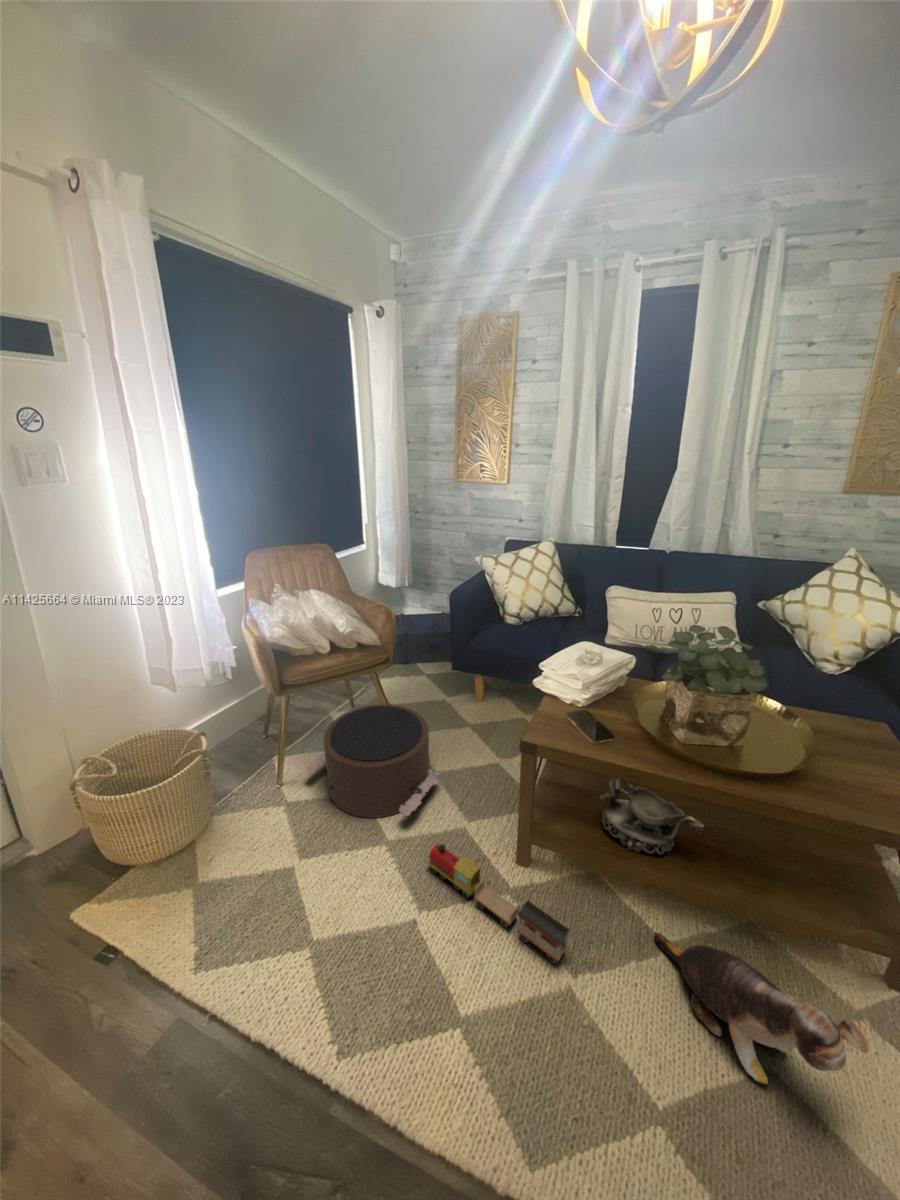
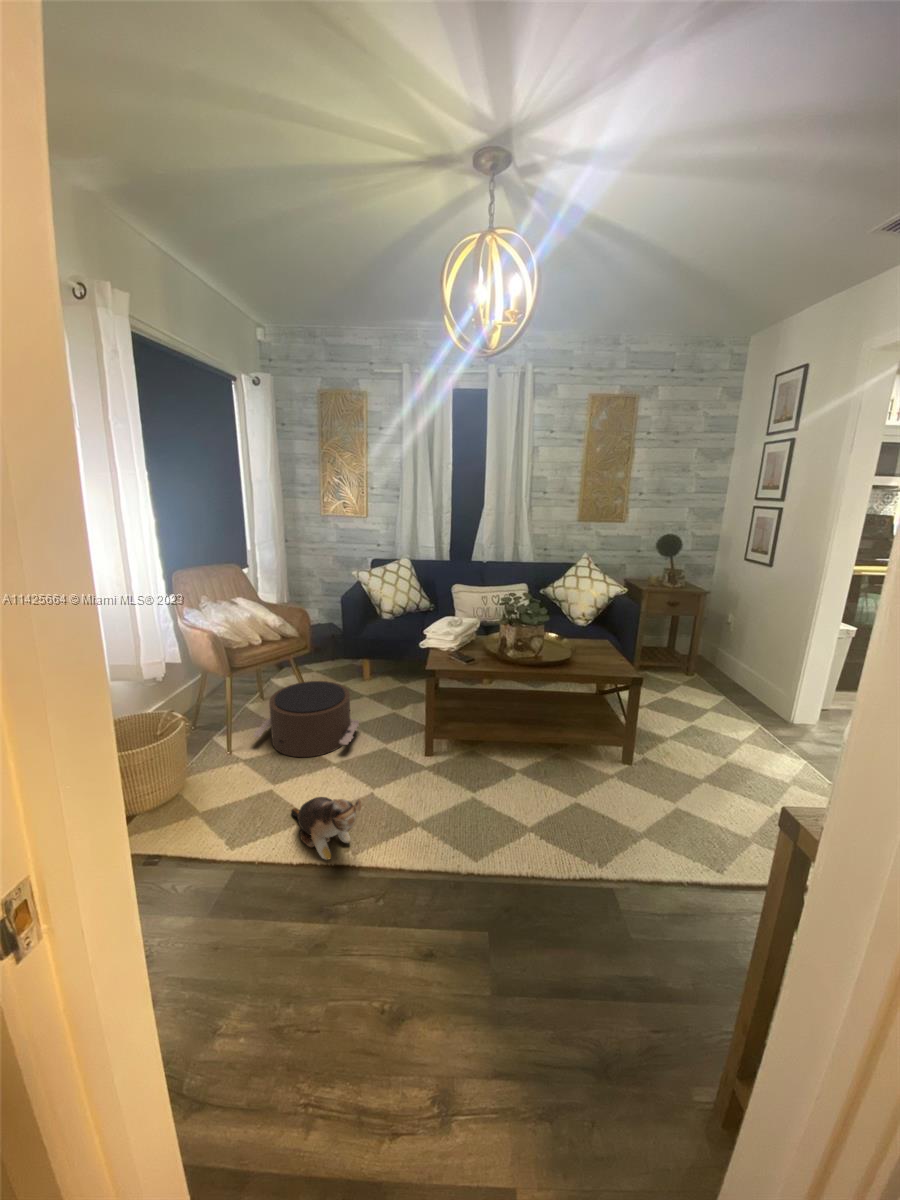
decorative bowl: present [600,778,704,854] -> none [471,676,528,726]
toy train: present [428,844,569,963] -> none [369,750,467,791]
plush toy: present [654,933,869,1084] -> present [291,797,361,860]

